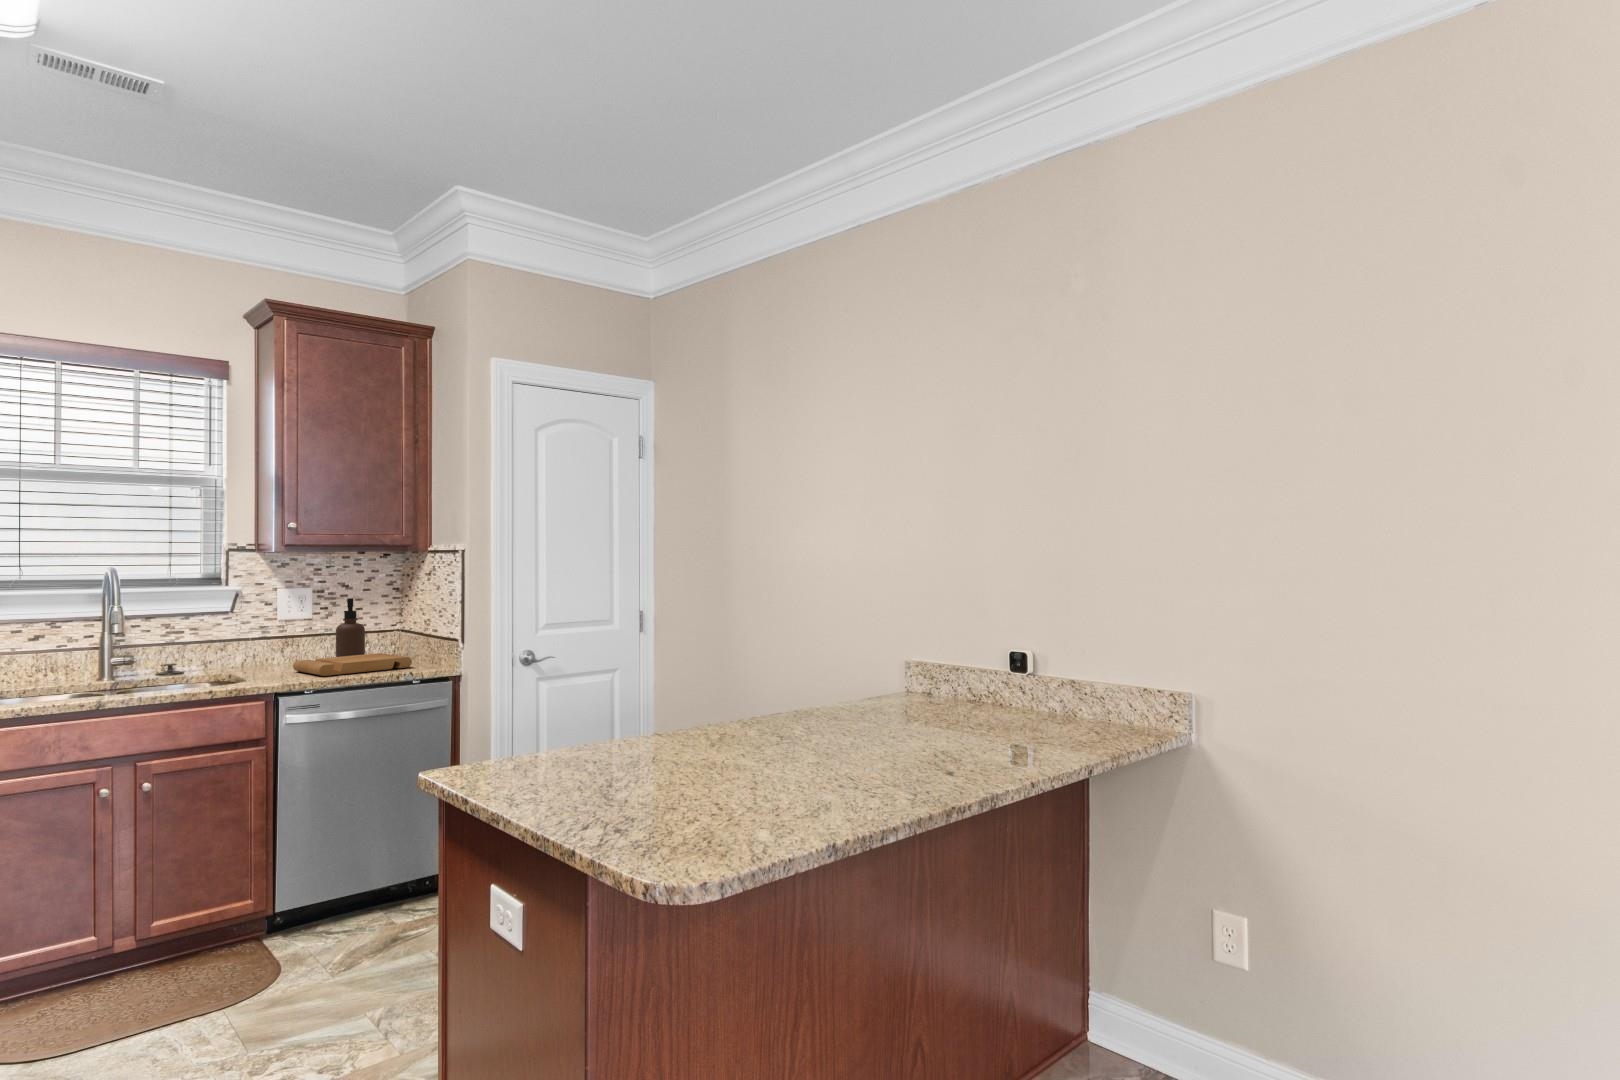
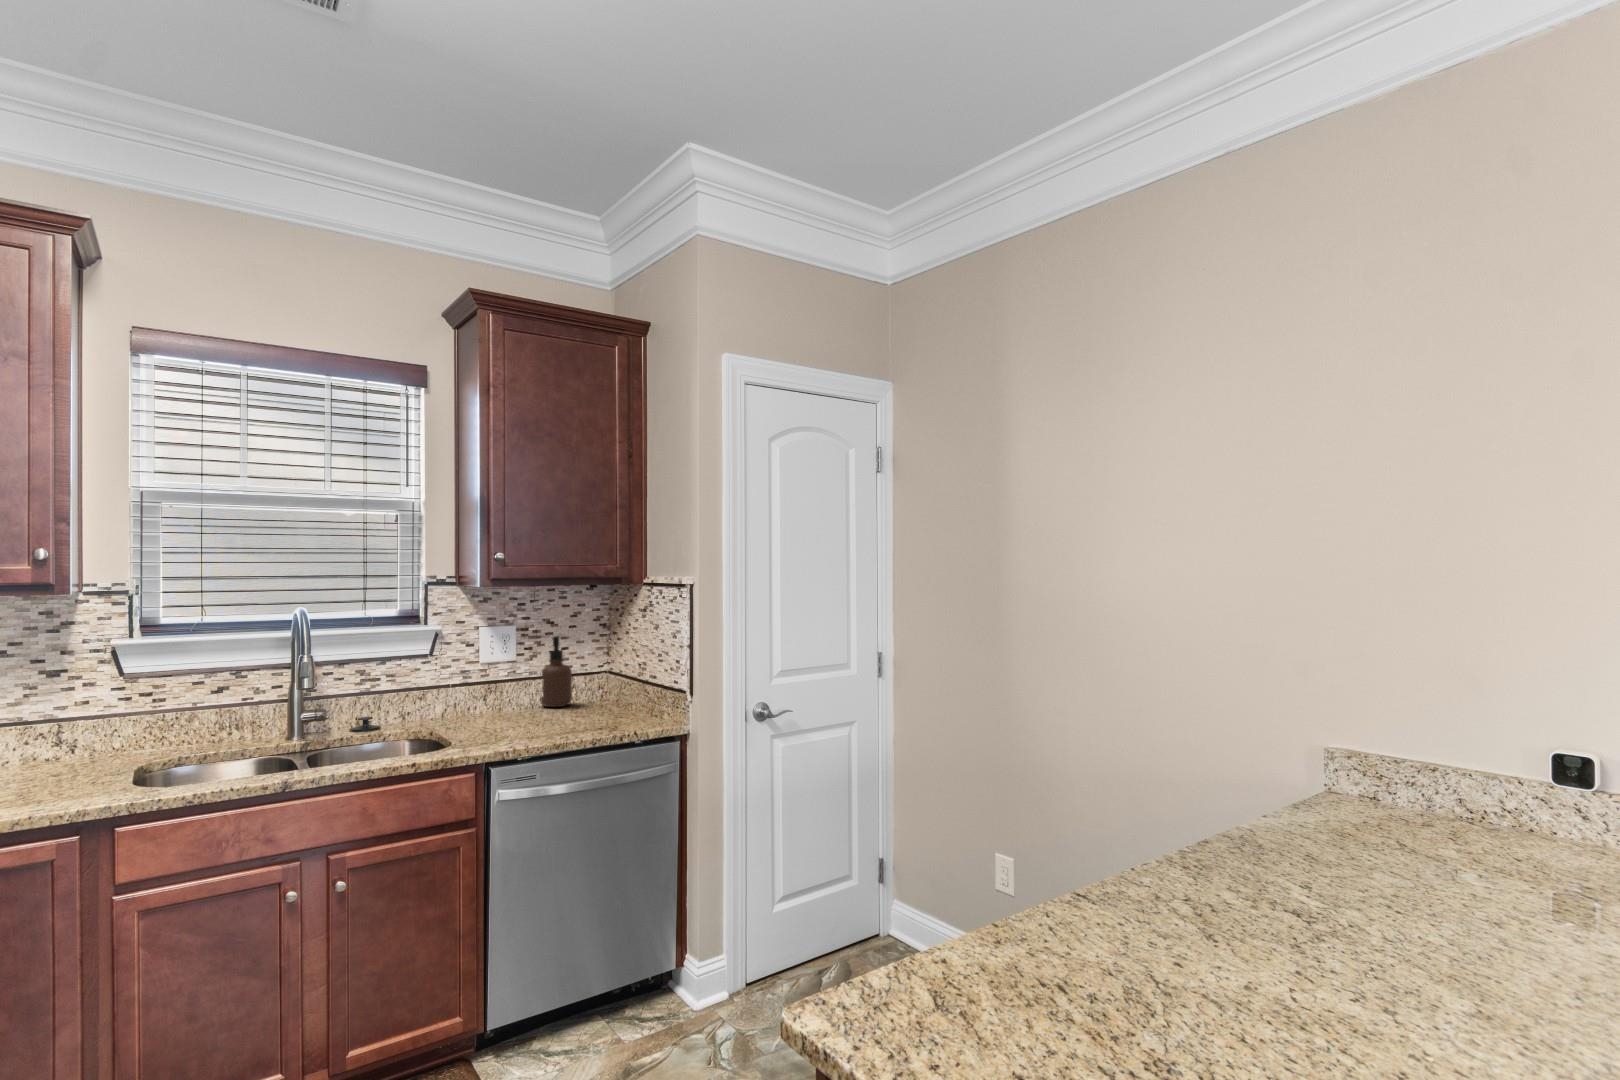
cutting board: present [293,653,412,676] -> none [500,702,631,736]

